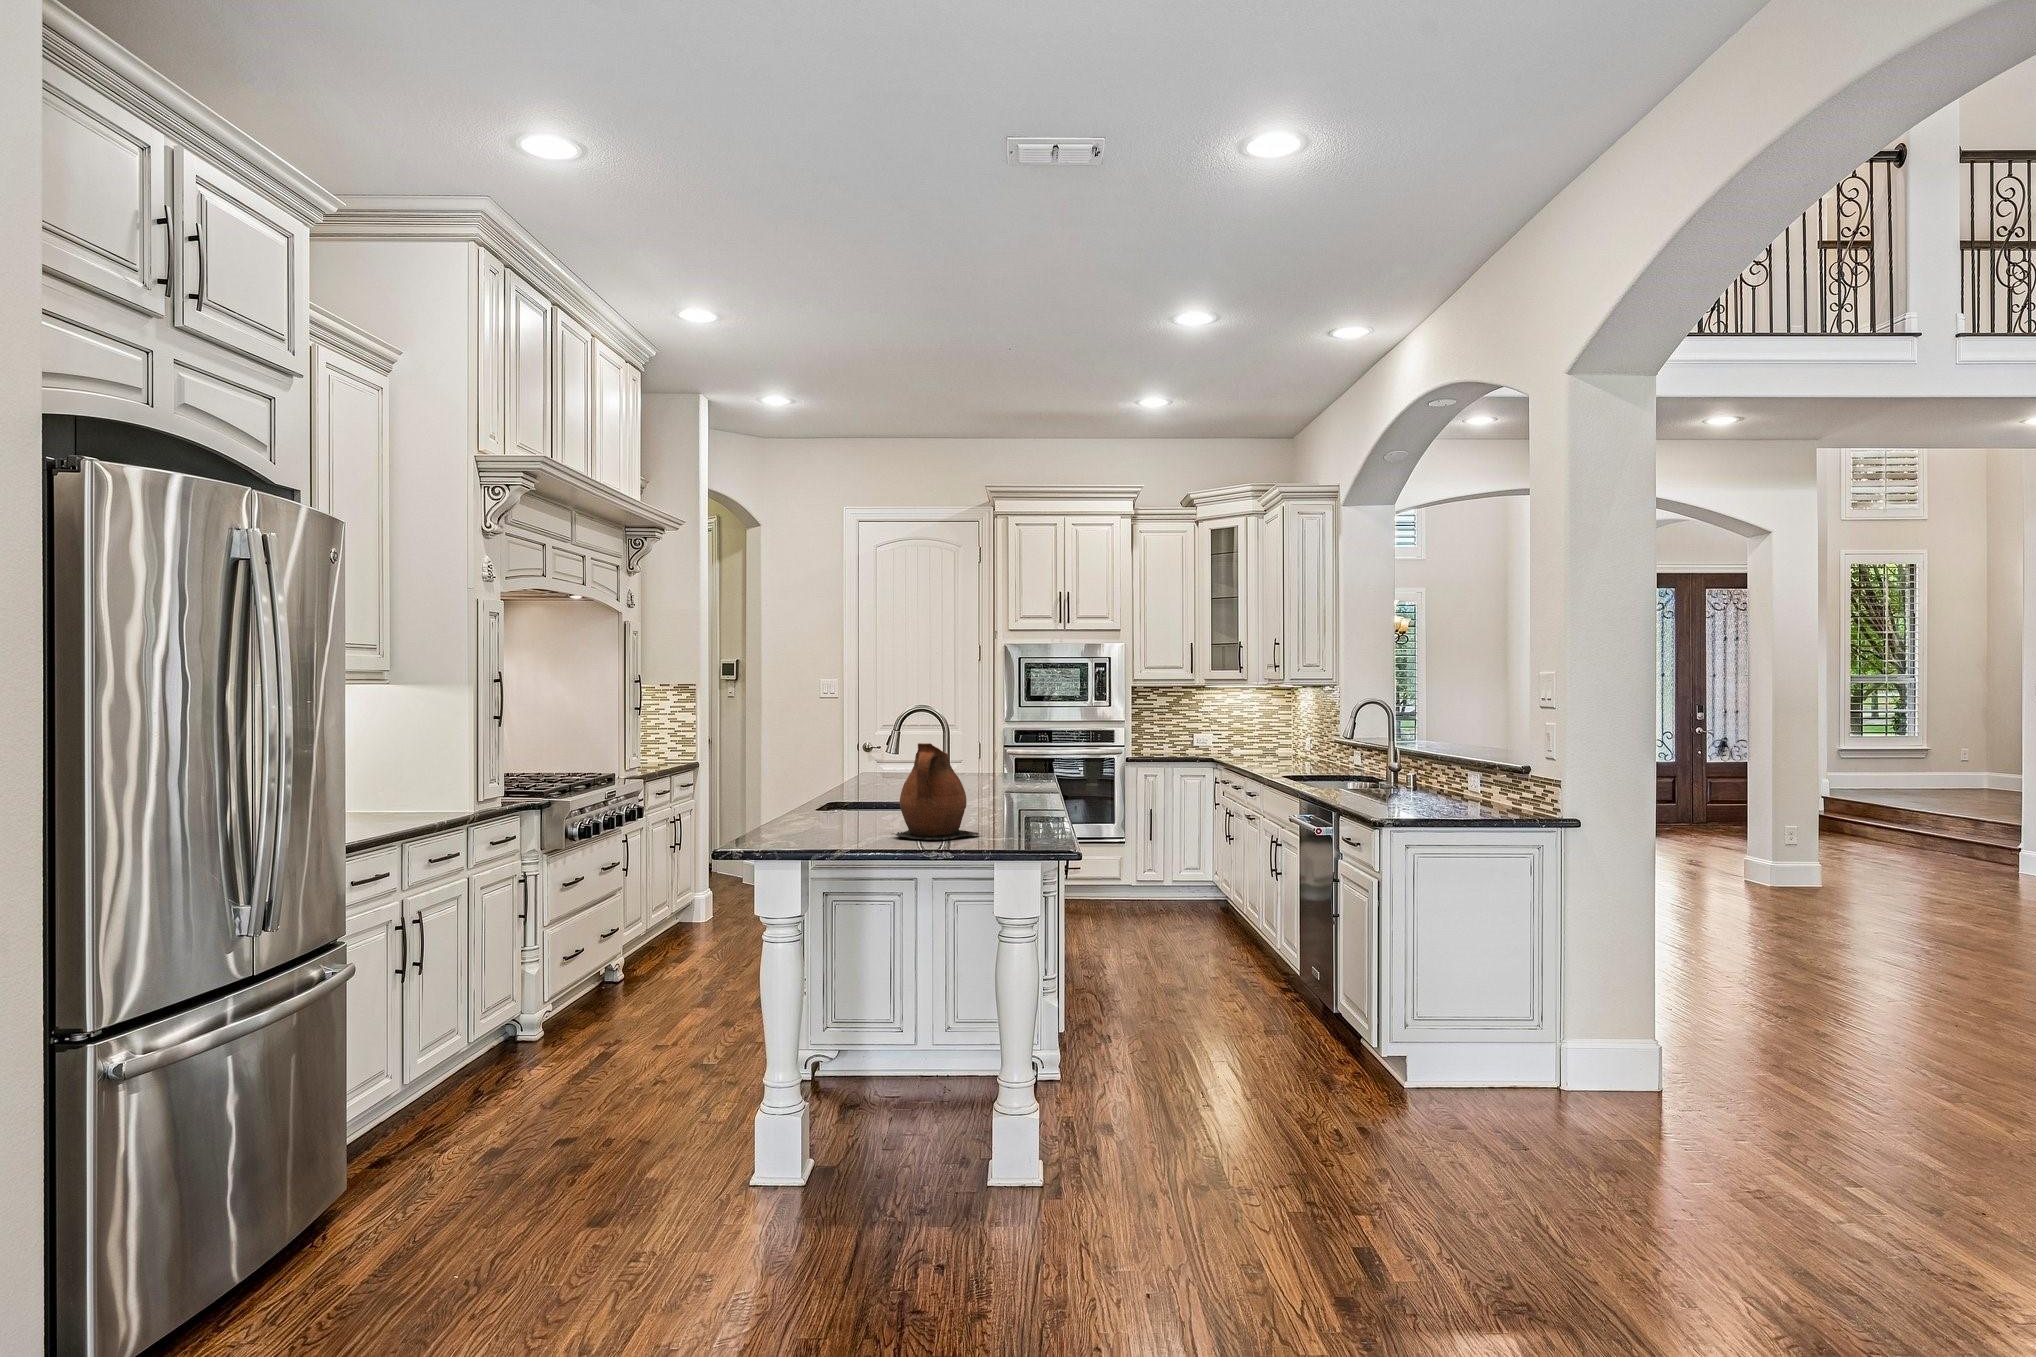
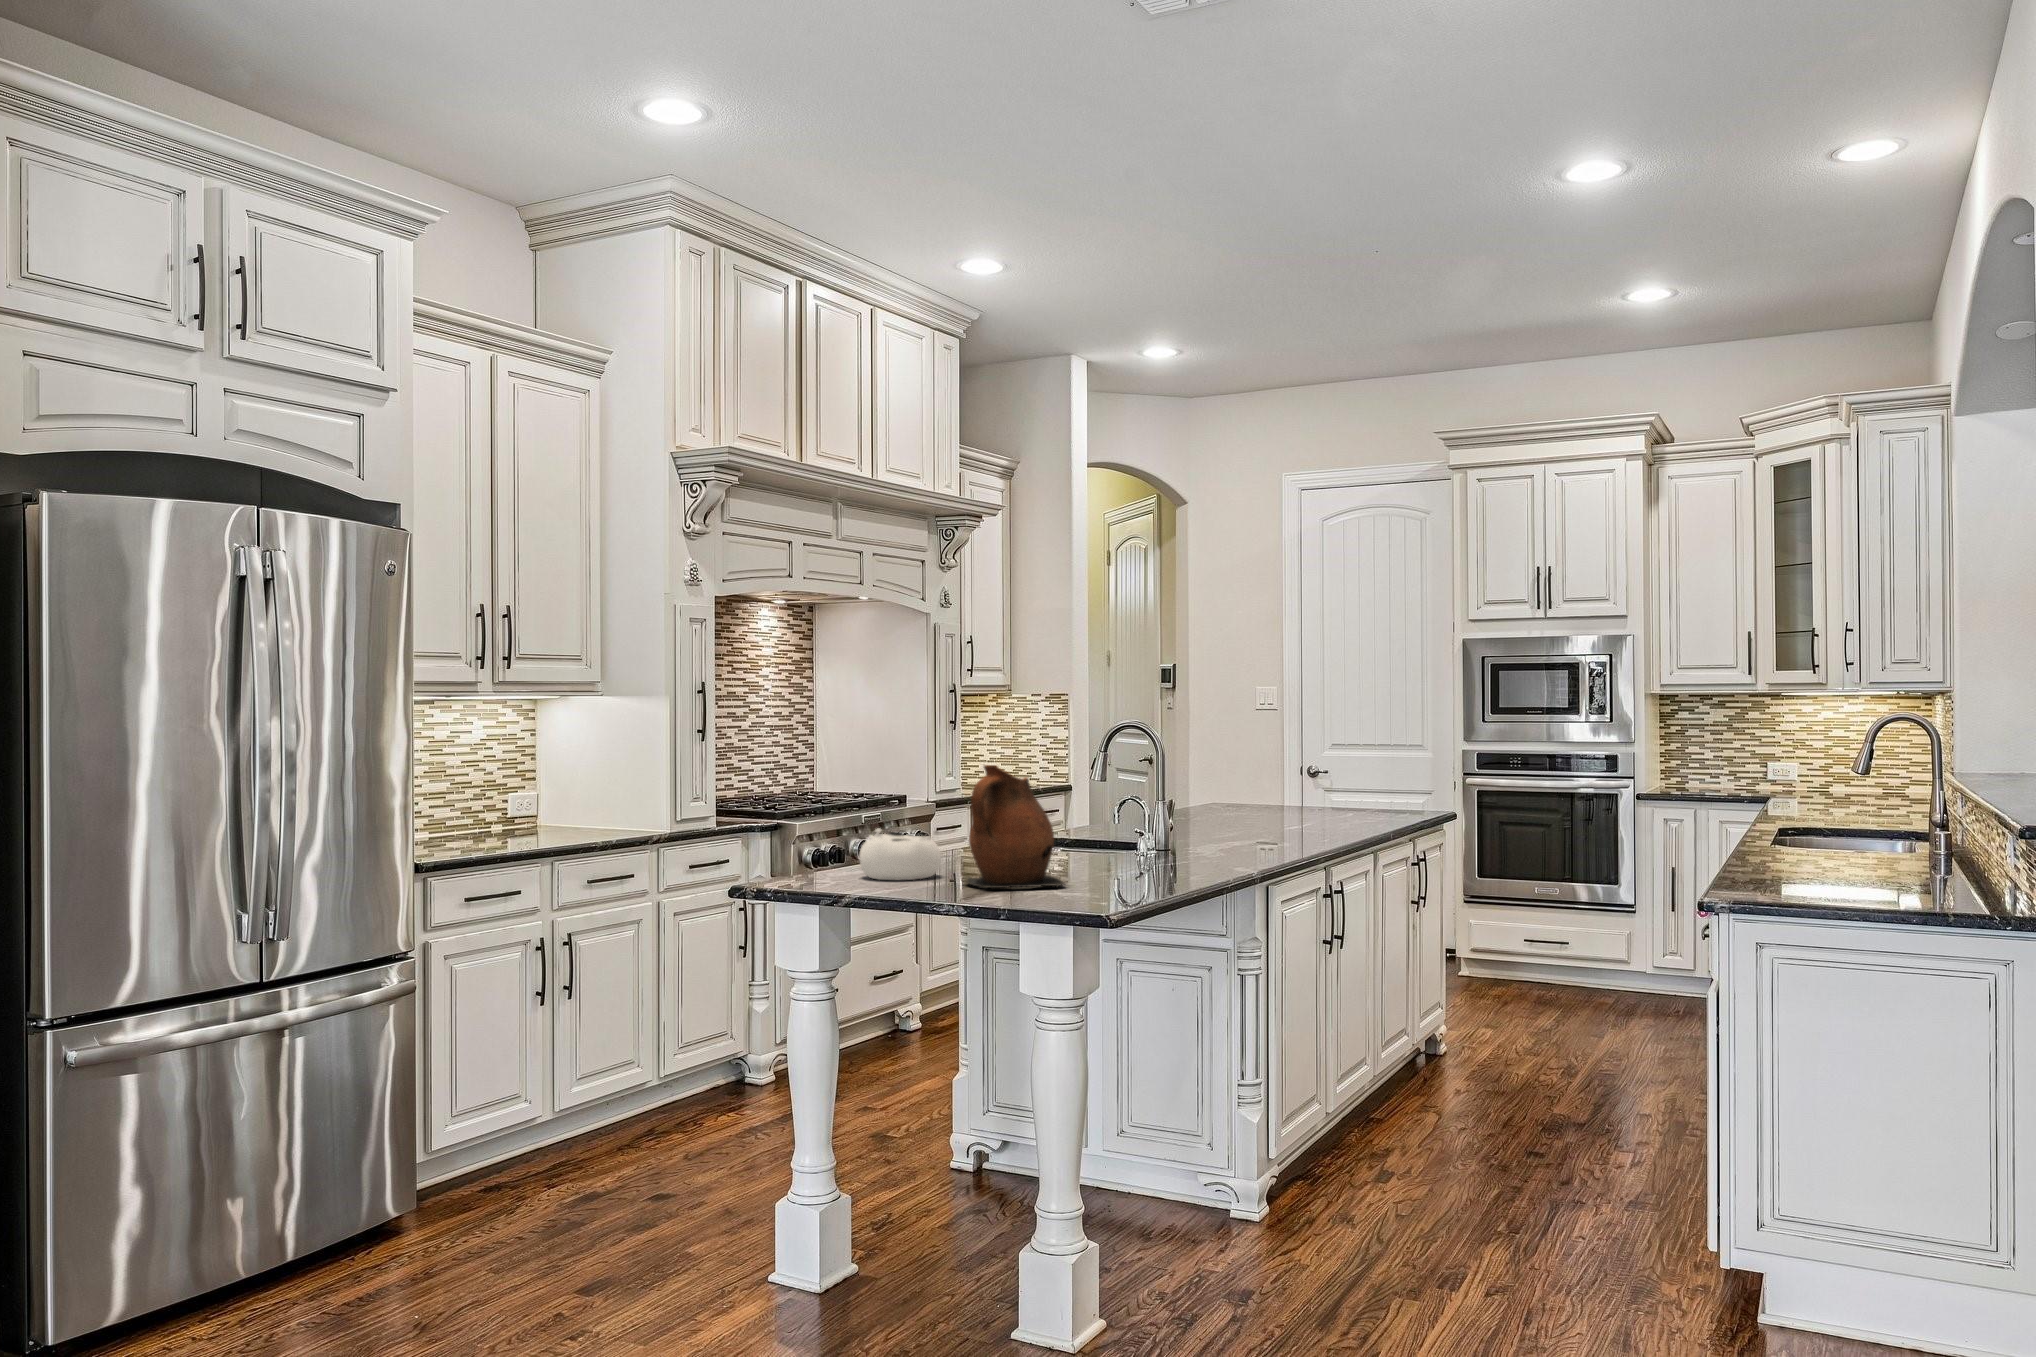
decorative bowl: none [787,798,855,840] -> present [859,828,941,880]

